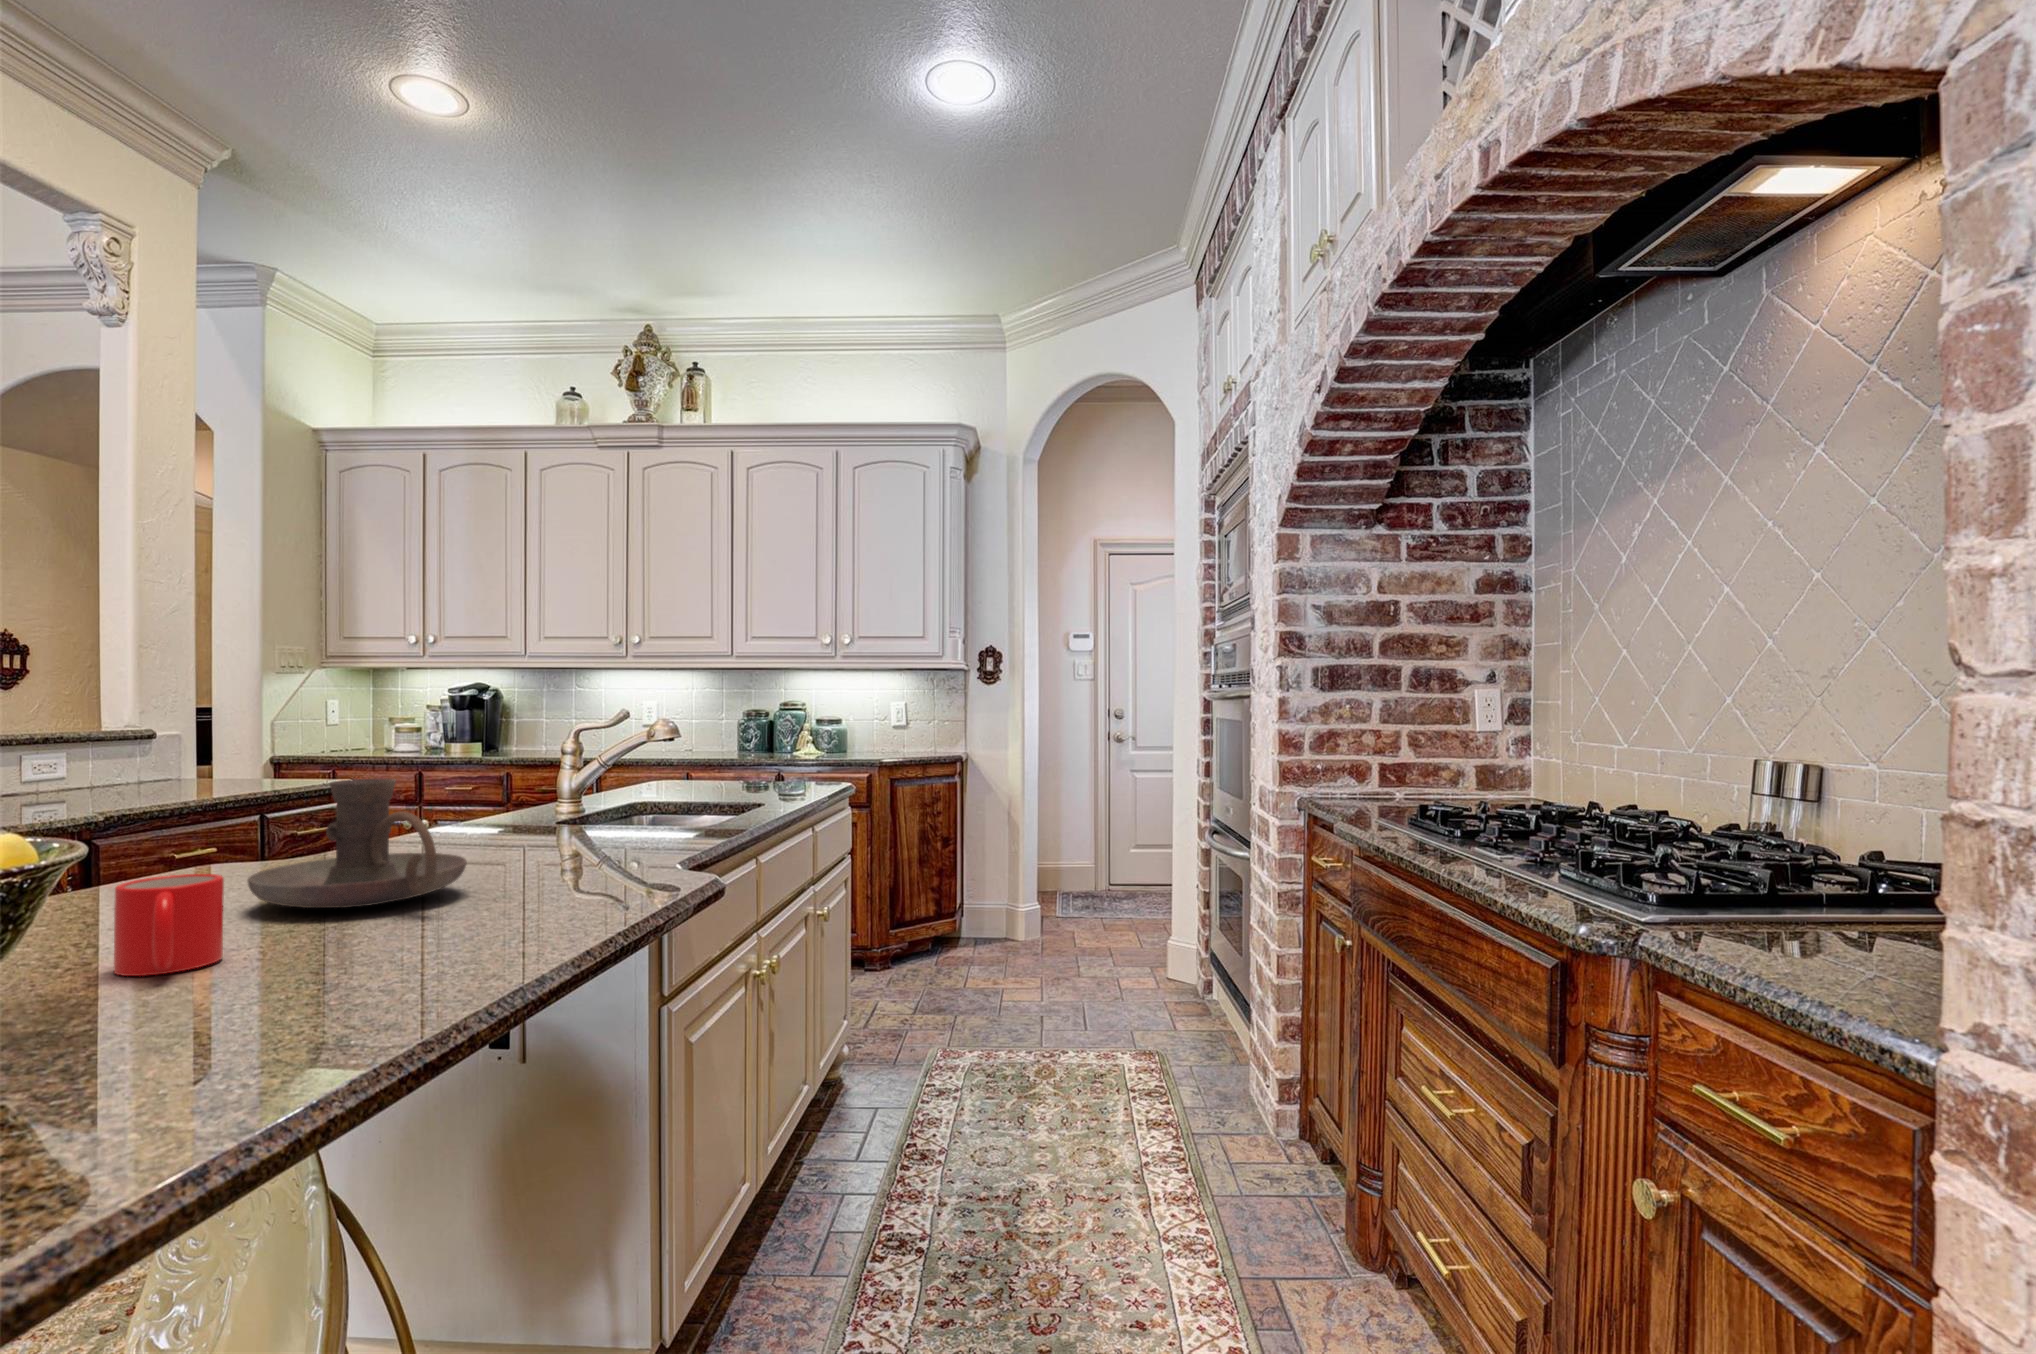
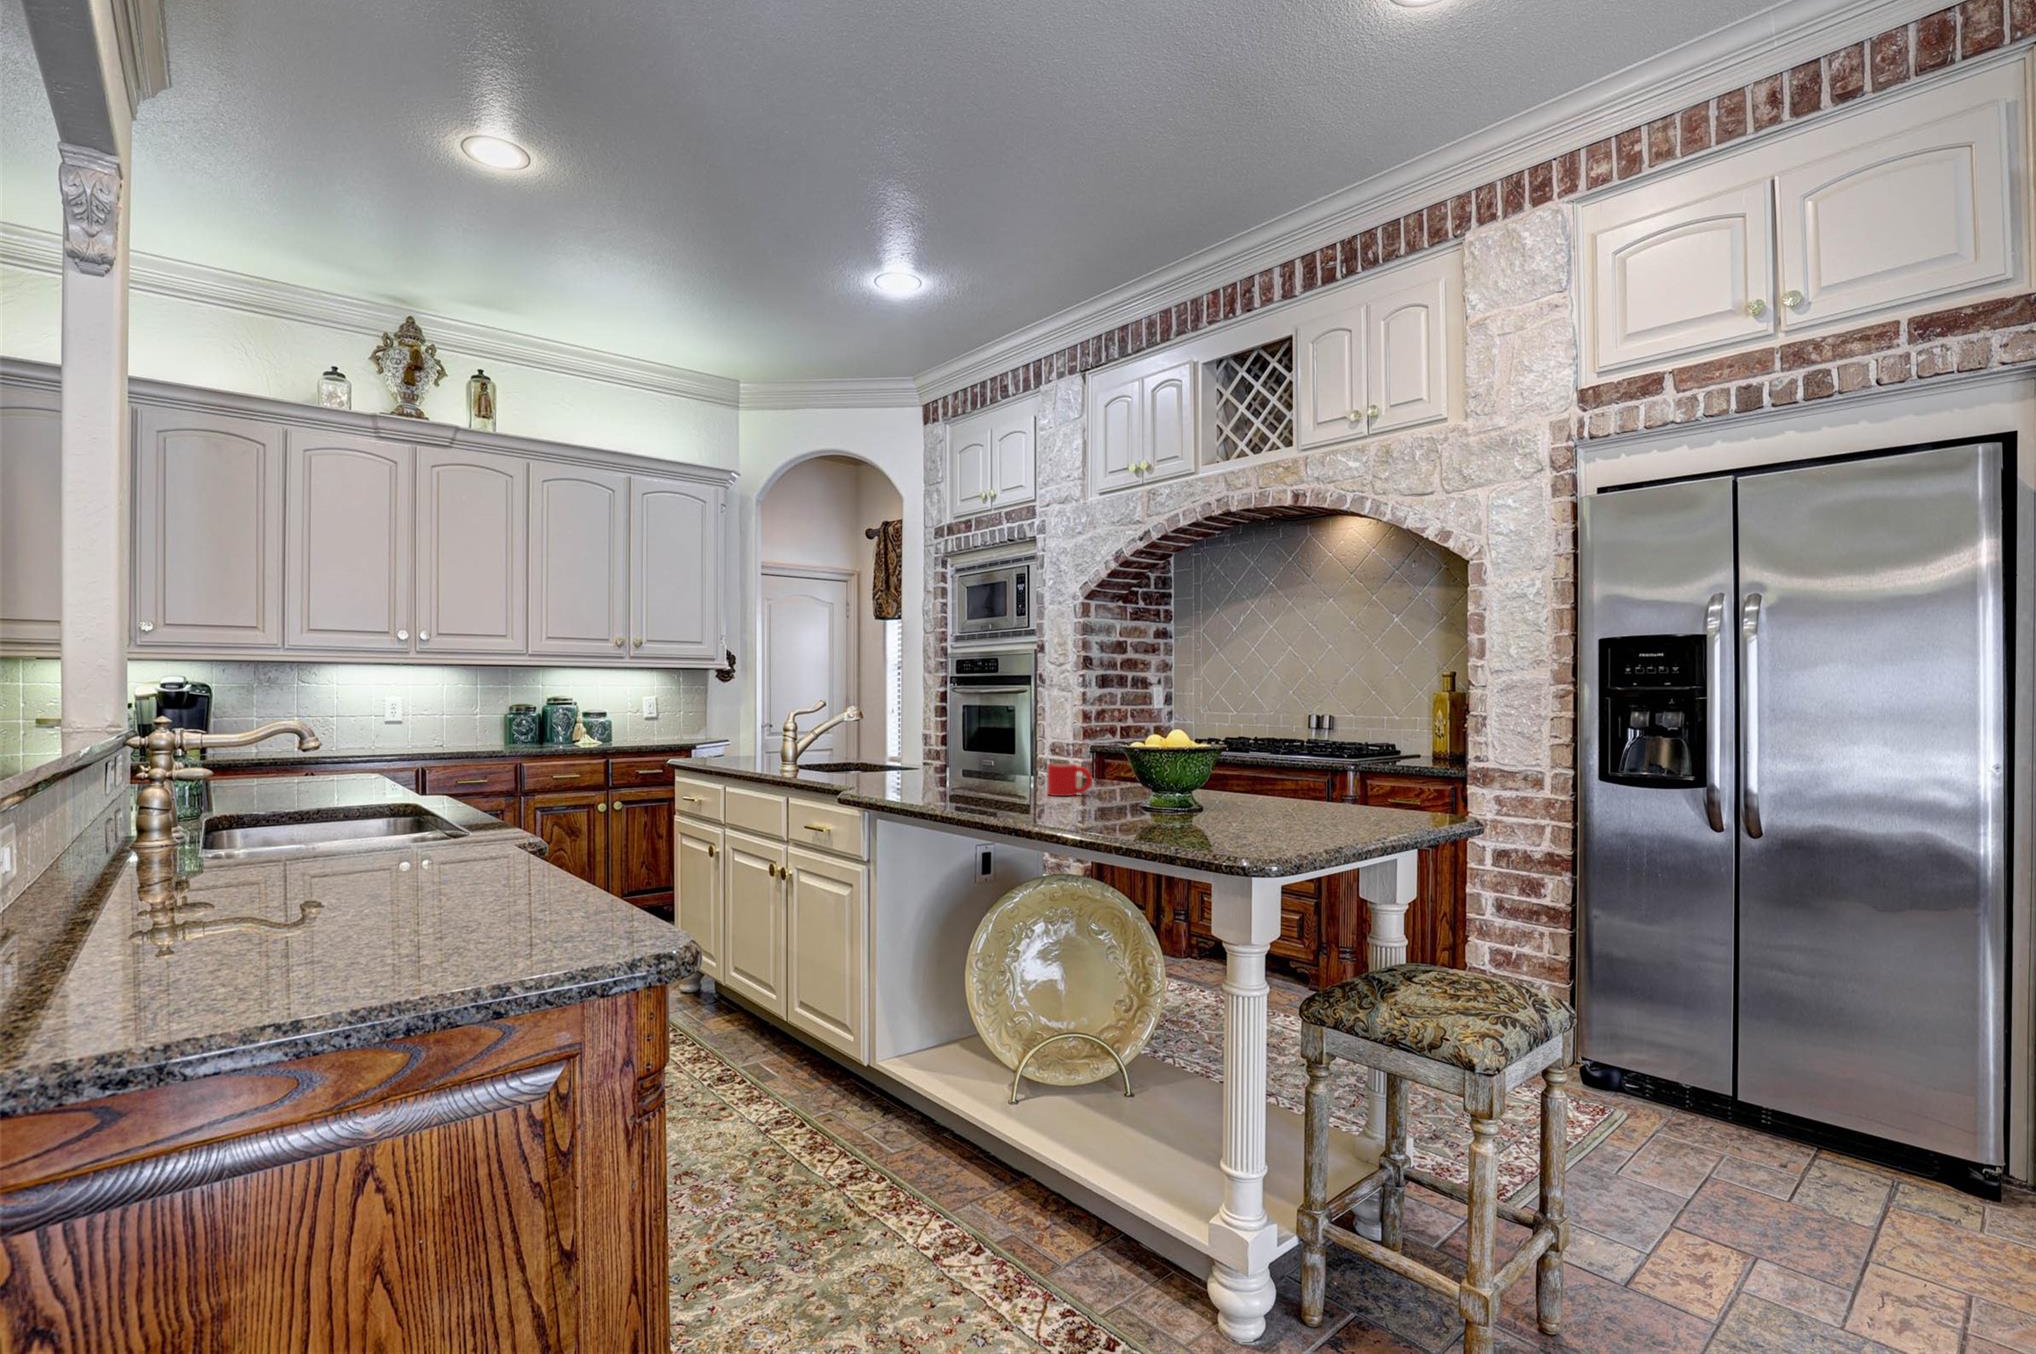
candle holder: present [248,778,467,908] -> none [950,734,1047,788]

